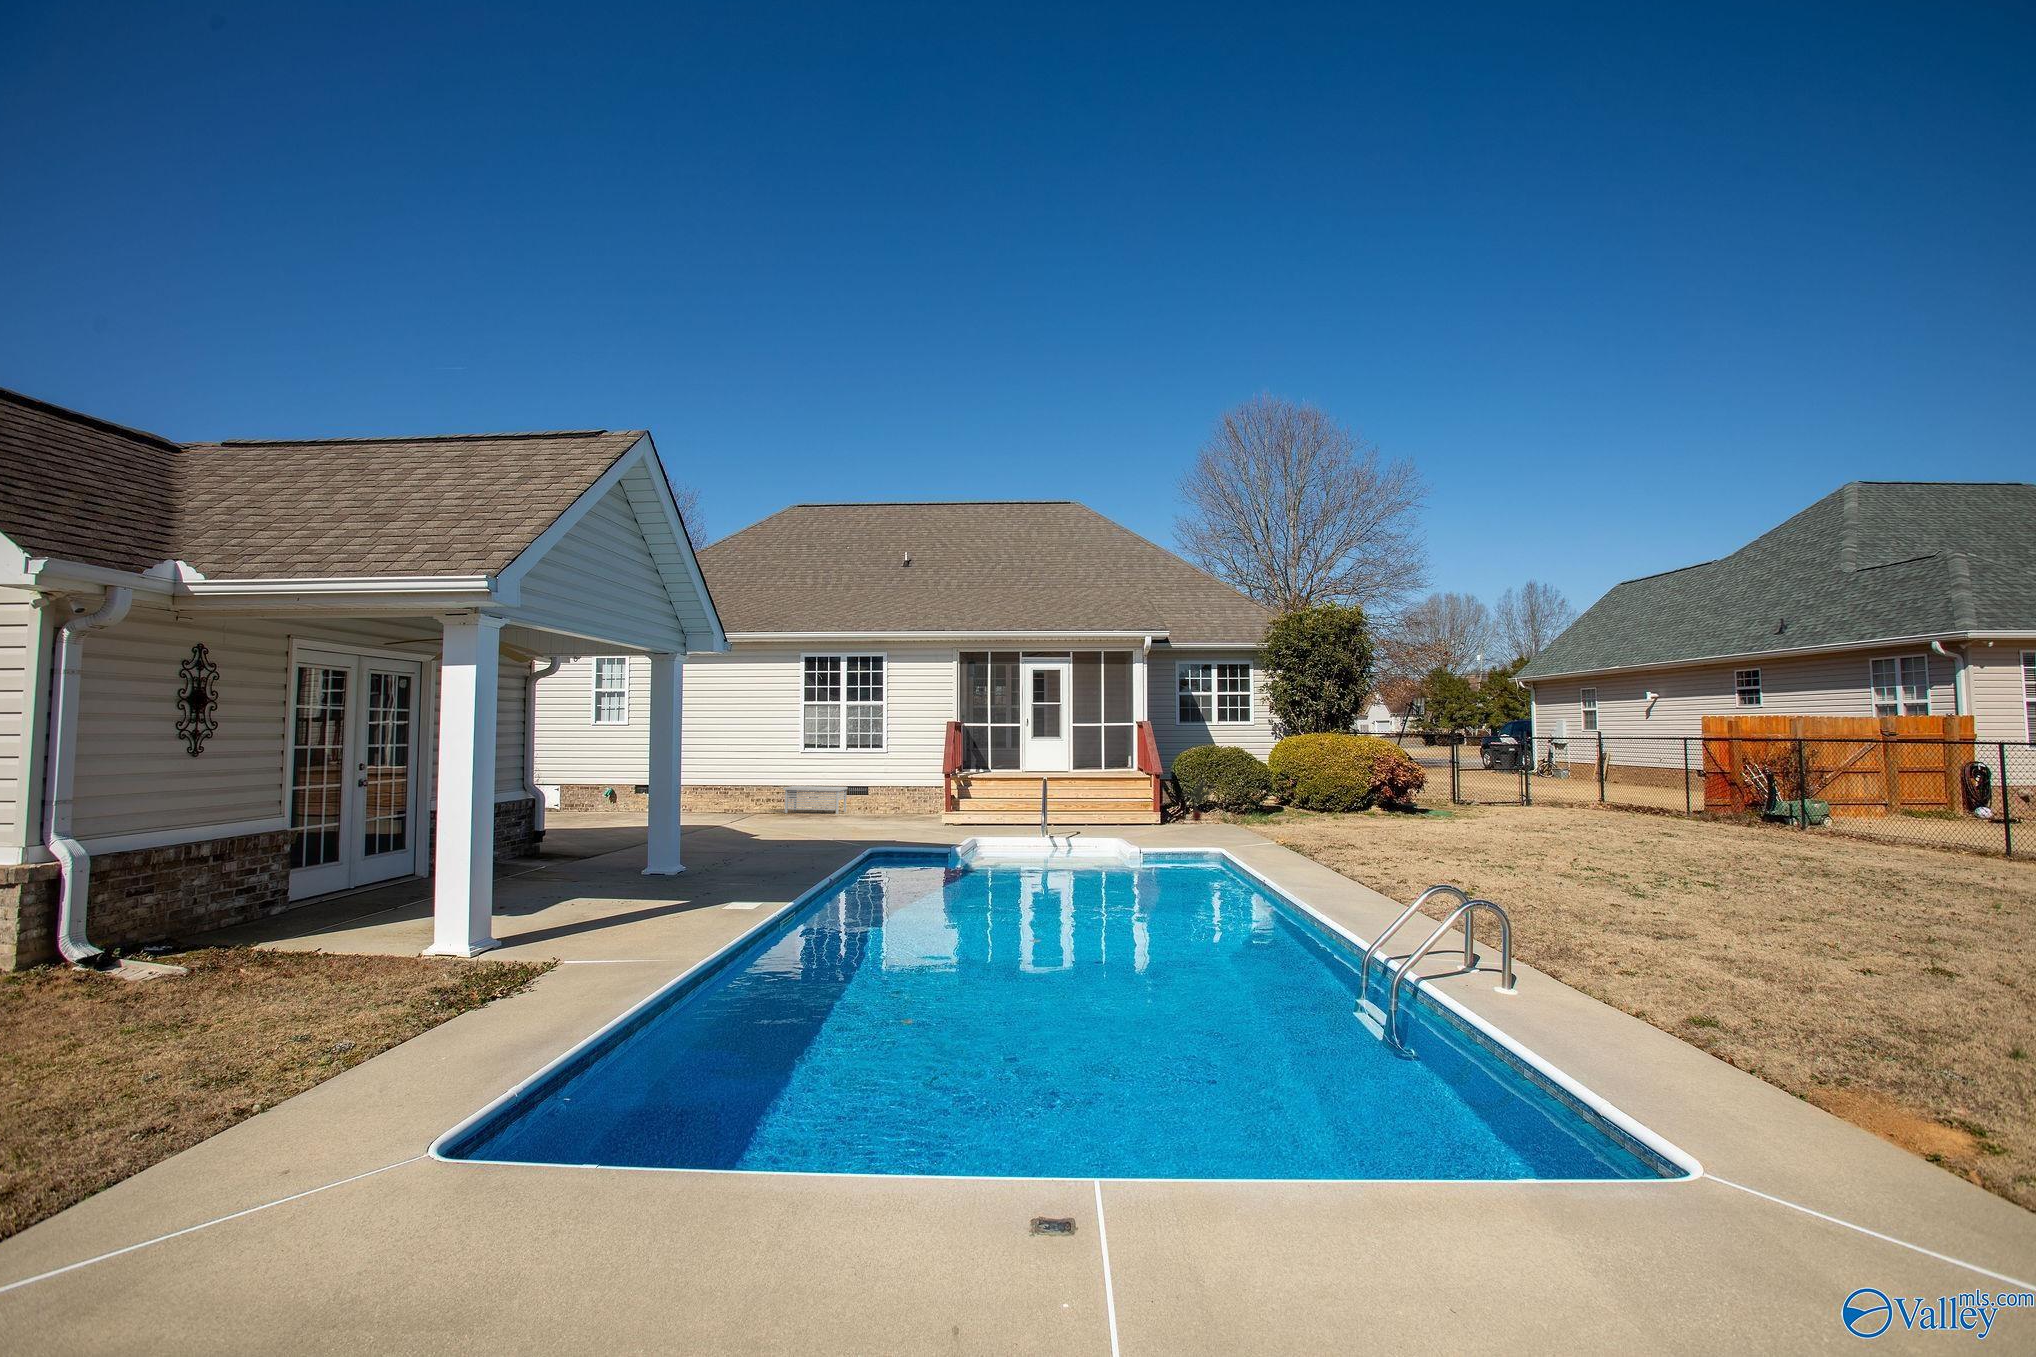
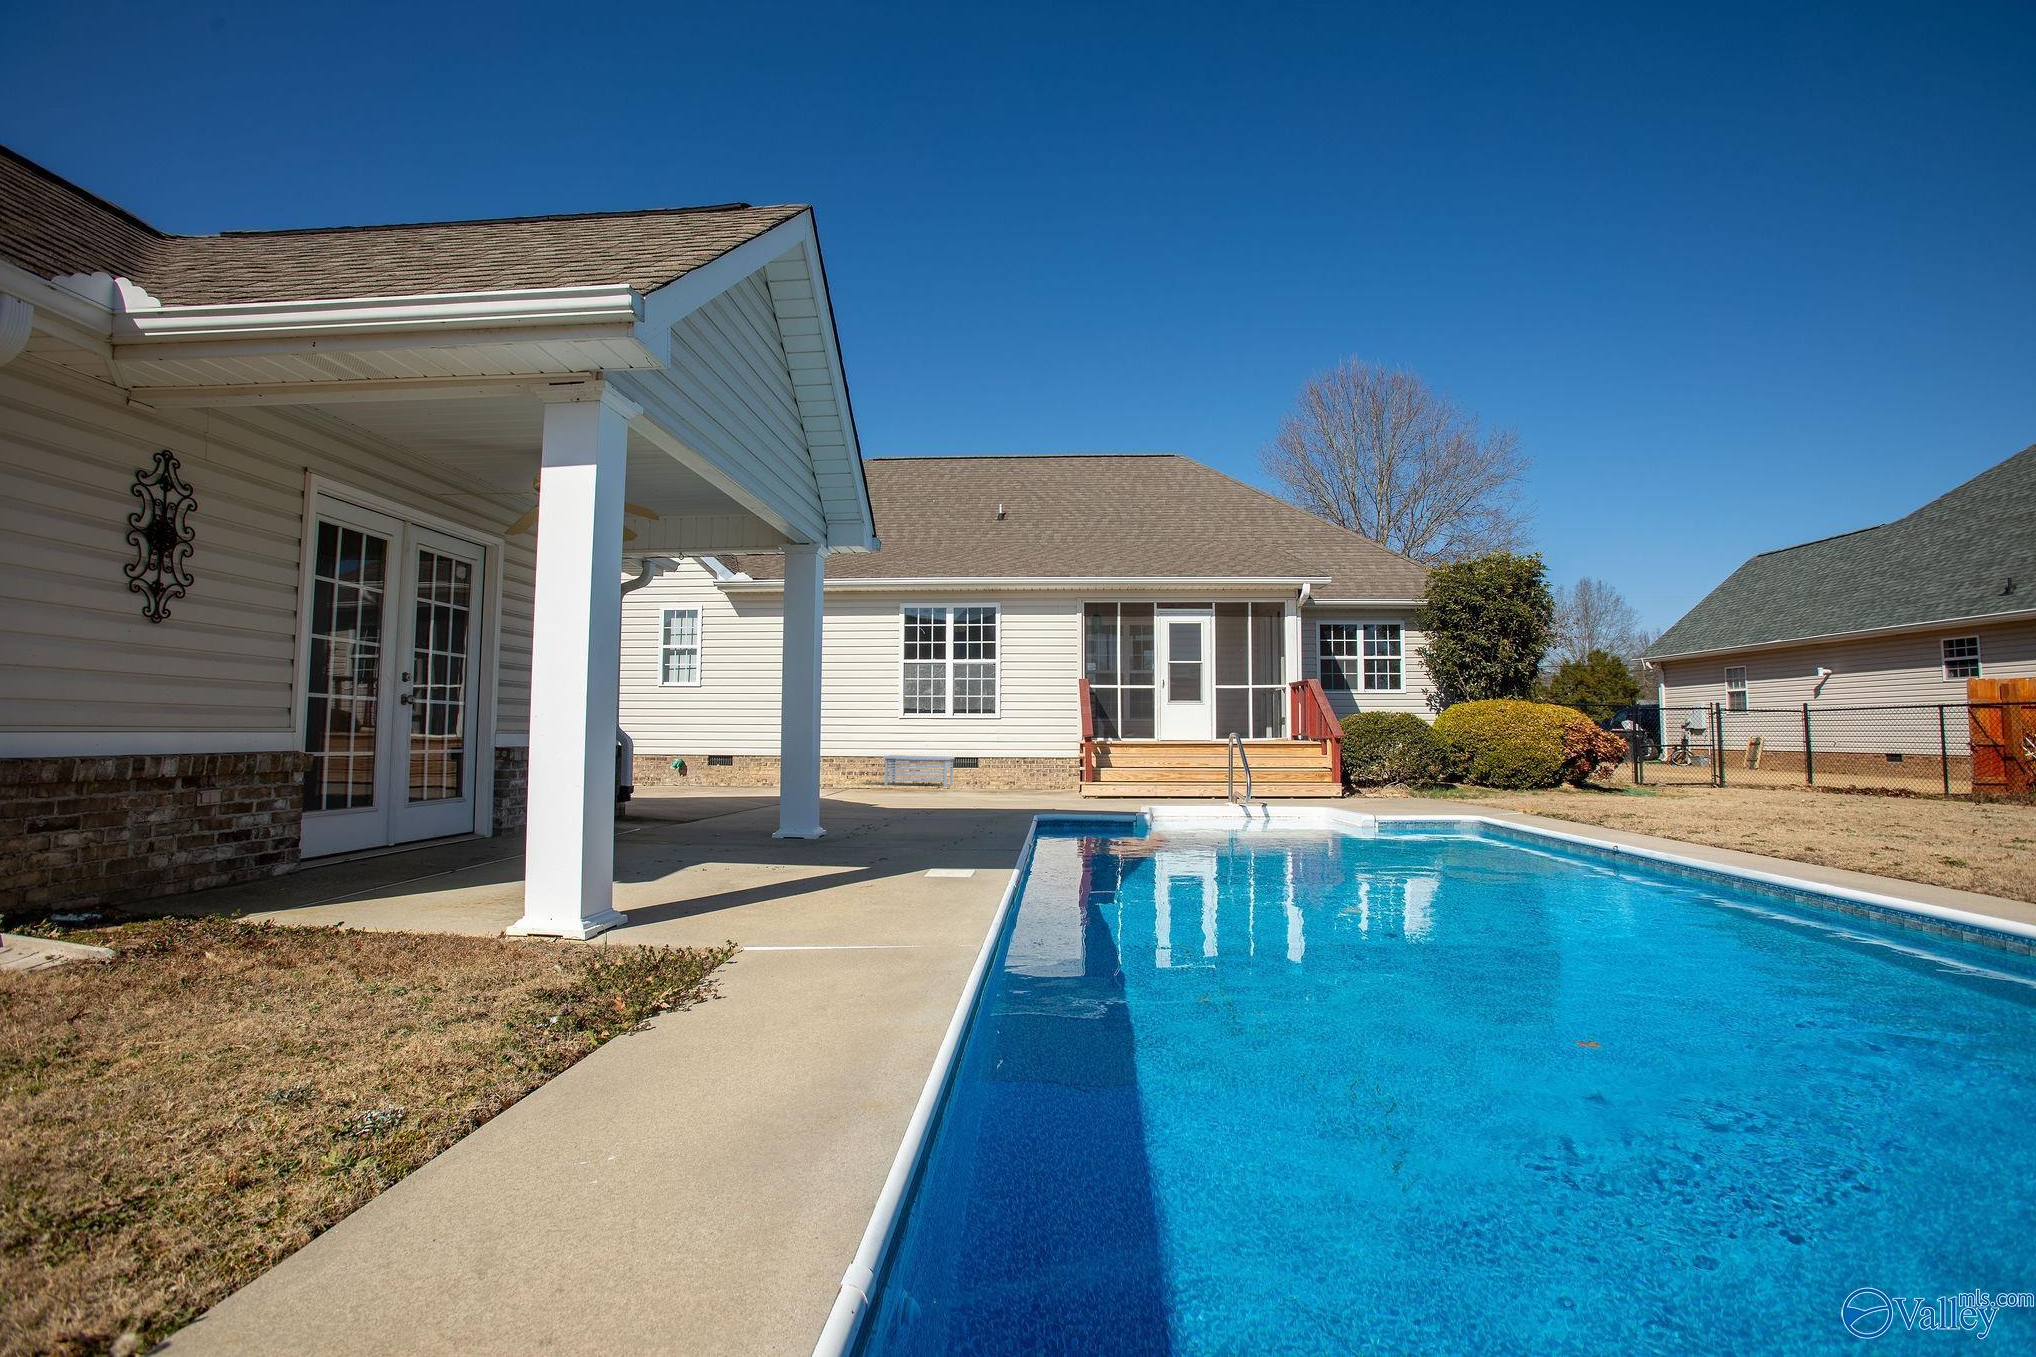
potted tree: present [1184,777,1214,820] -> none [1351,744,1395,796]

